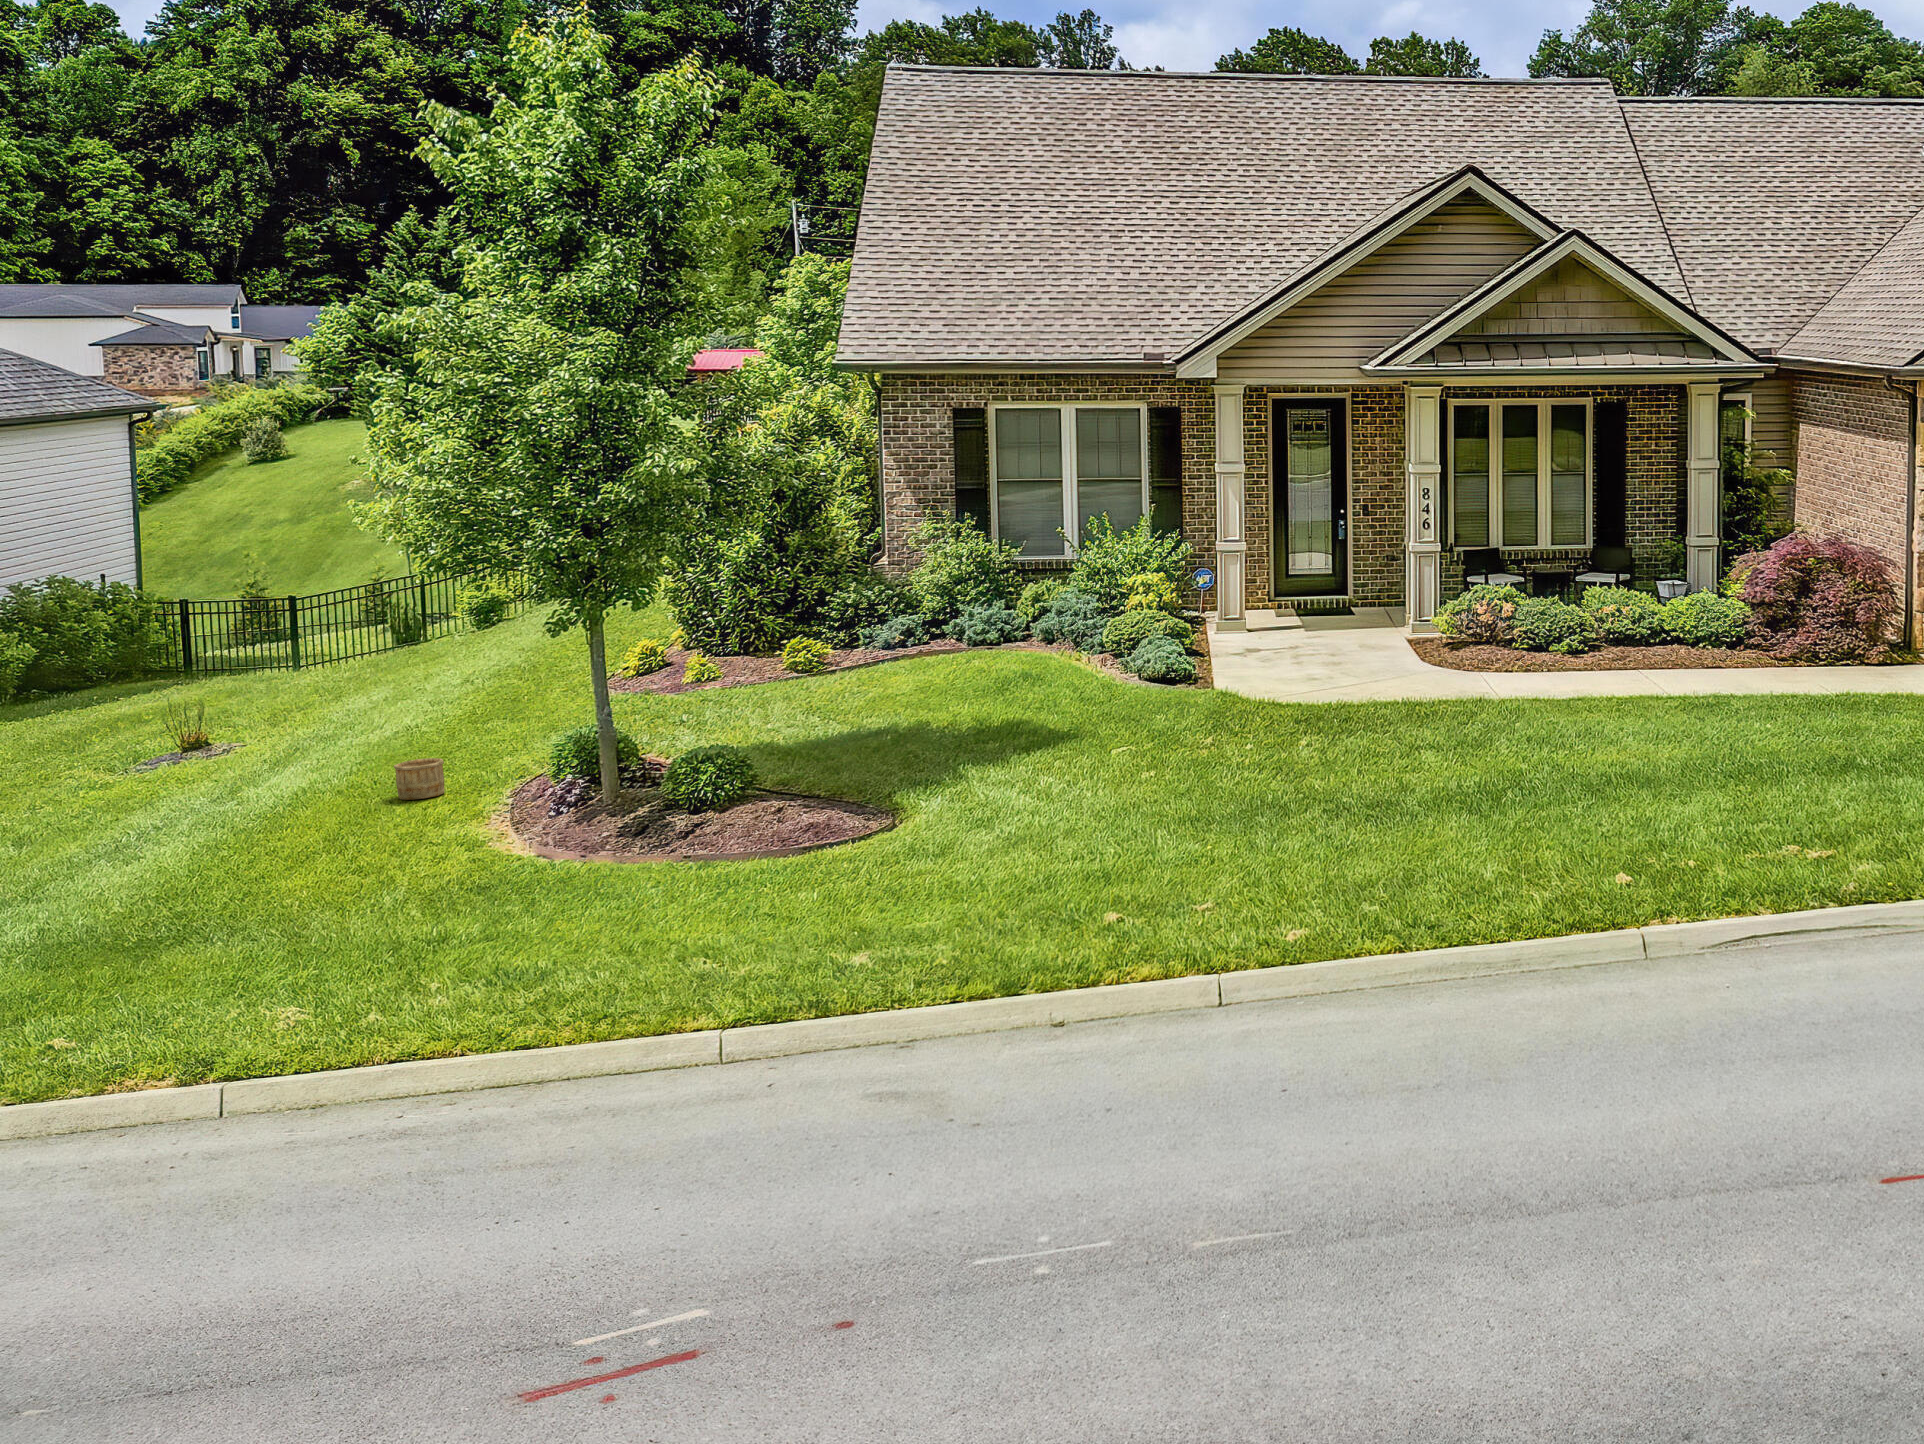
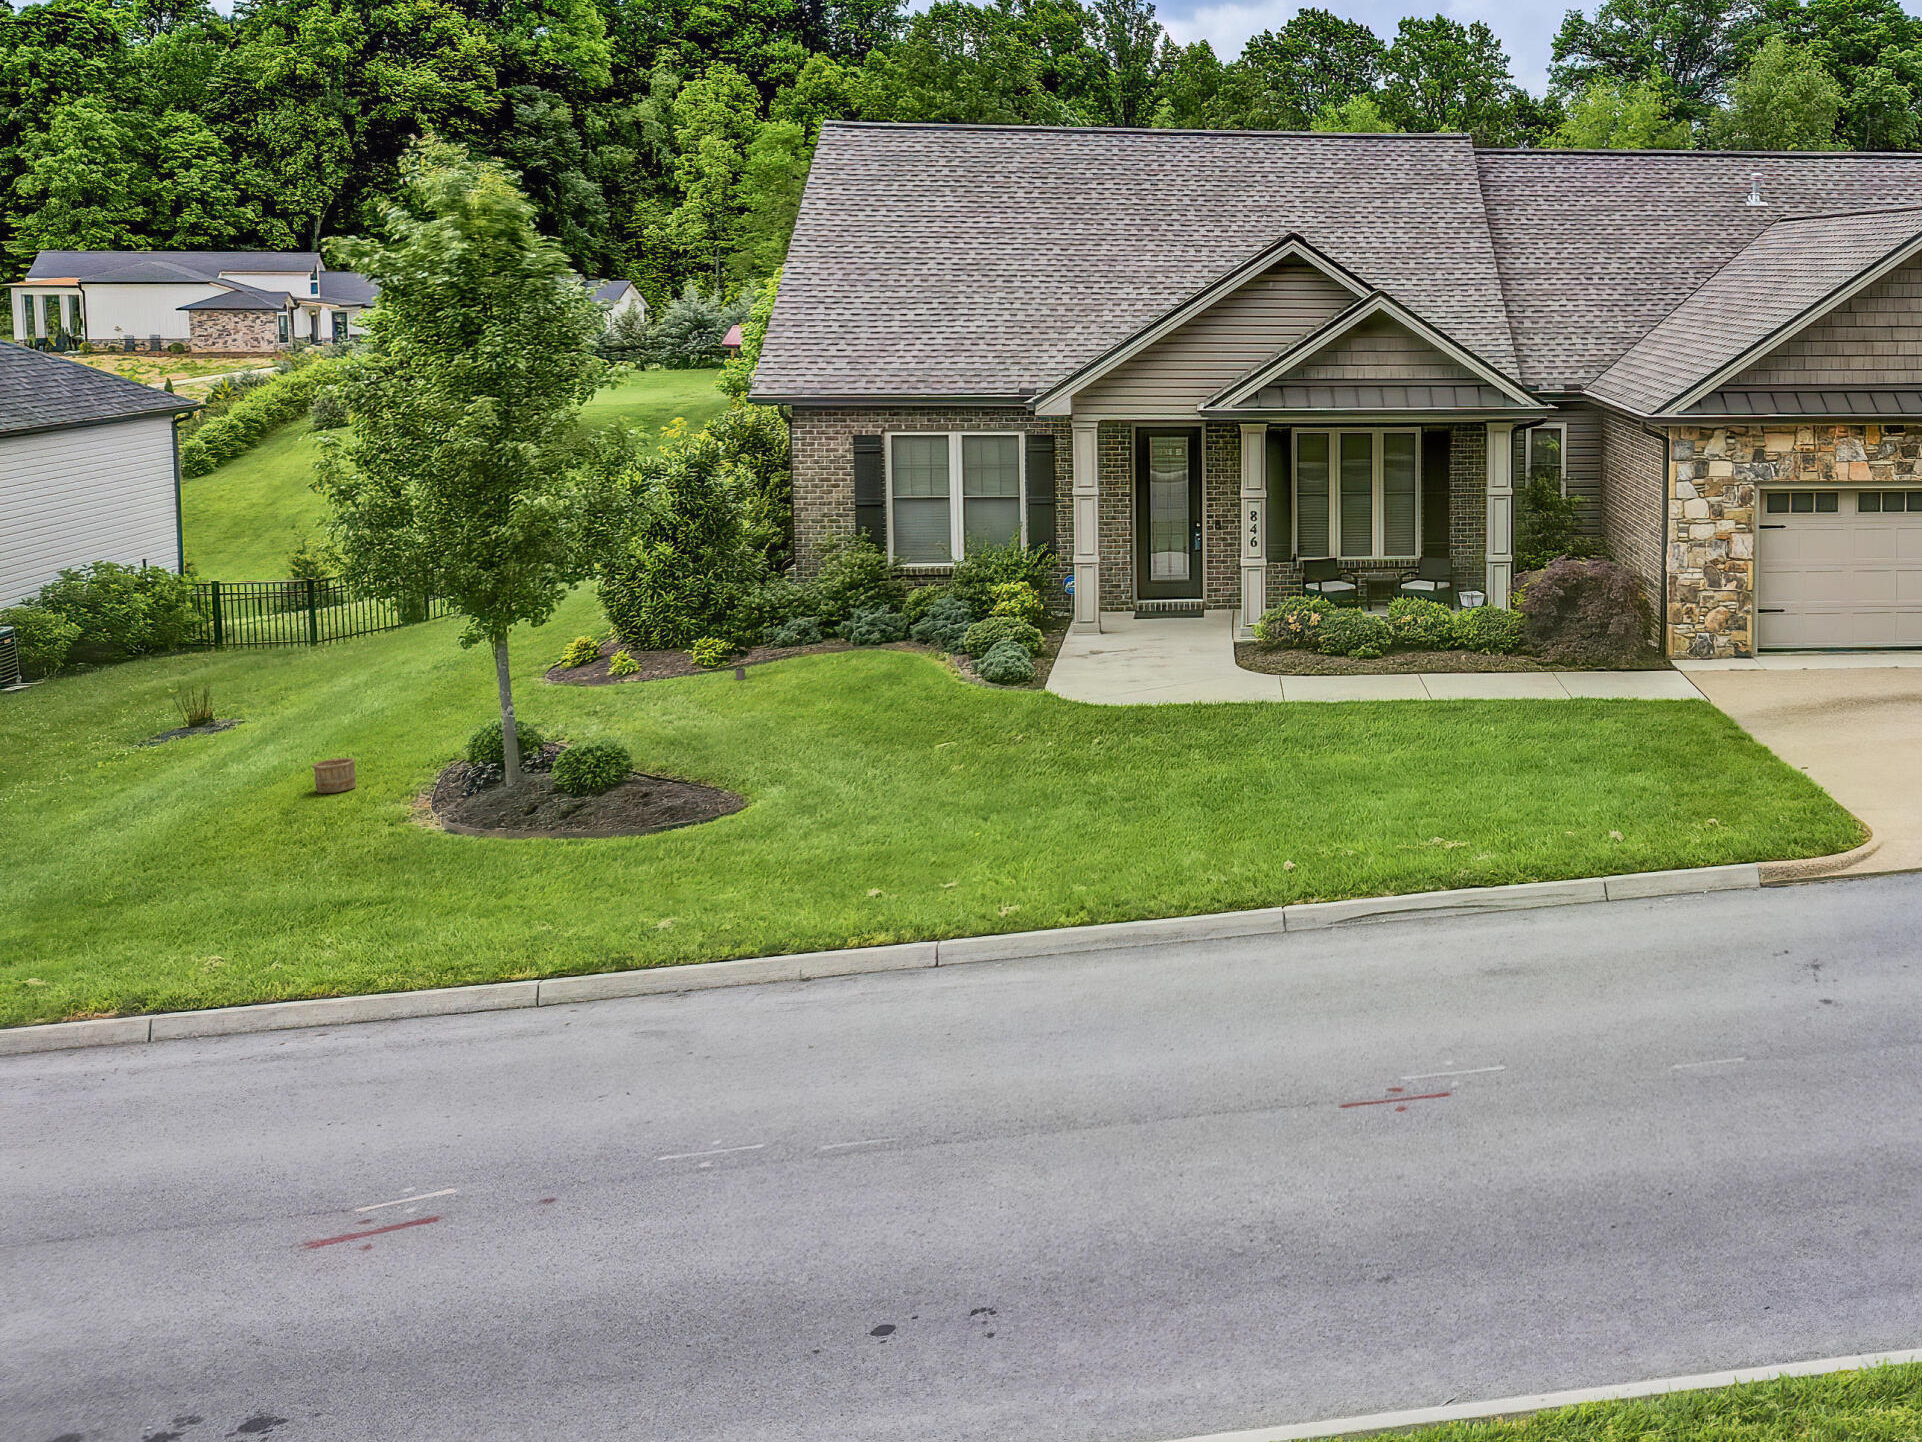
potted plant: none [830,629,878,680] -> present [717,637,759,680]

